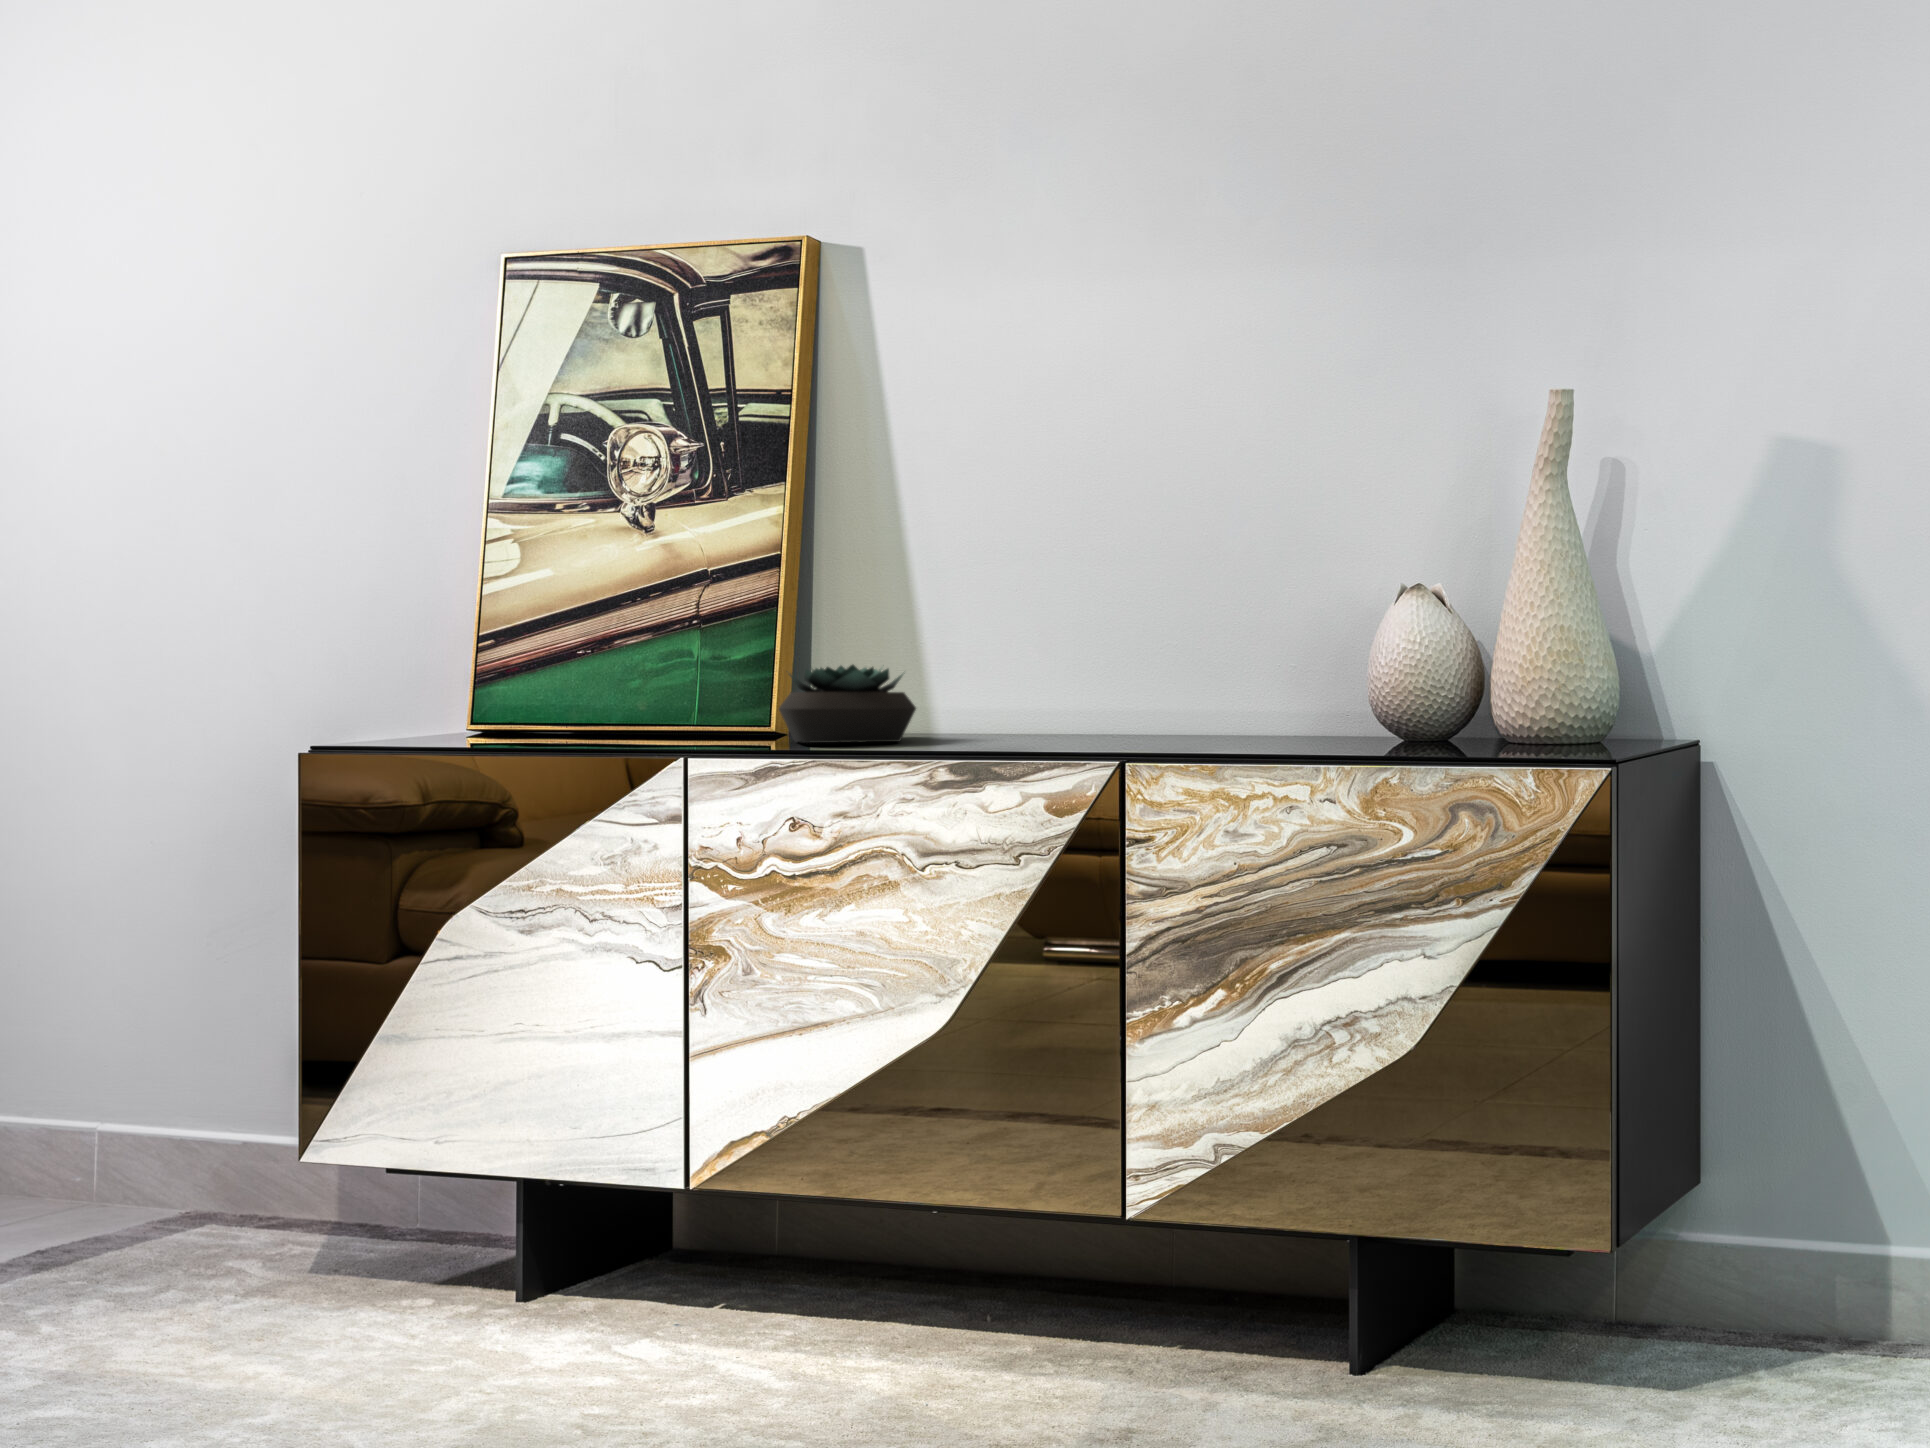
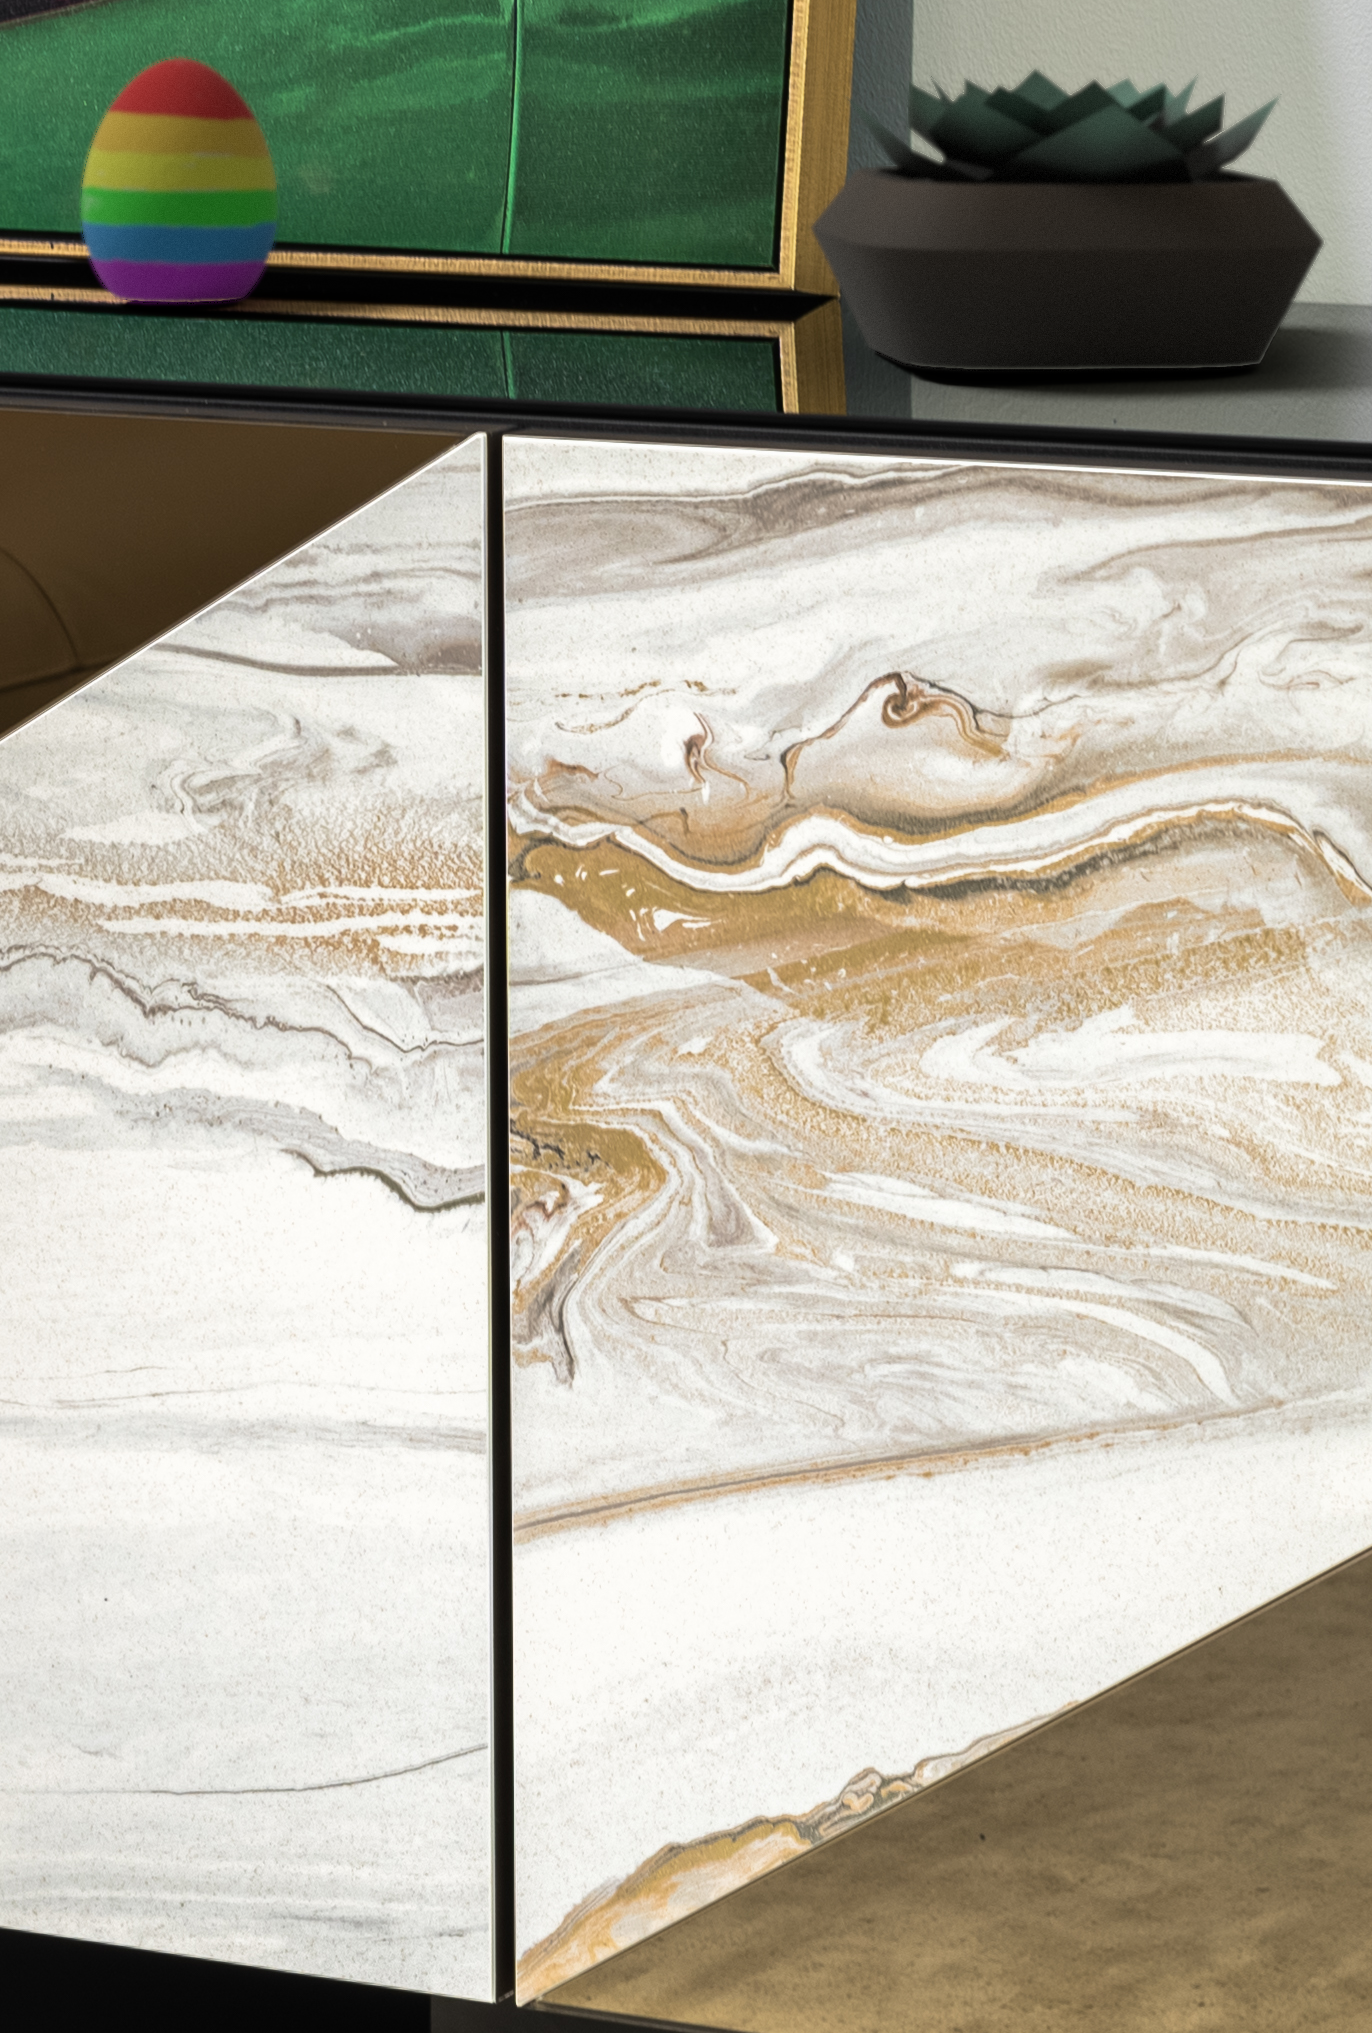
decorative egg: none [577,669,633,737] -> present [81,58,278,303]

